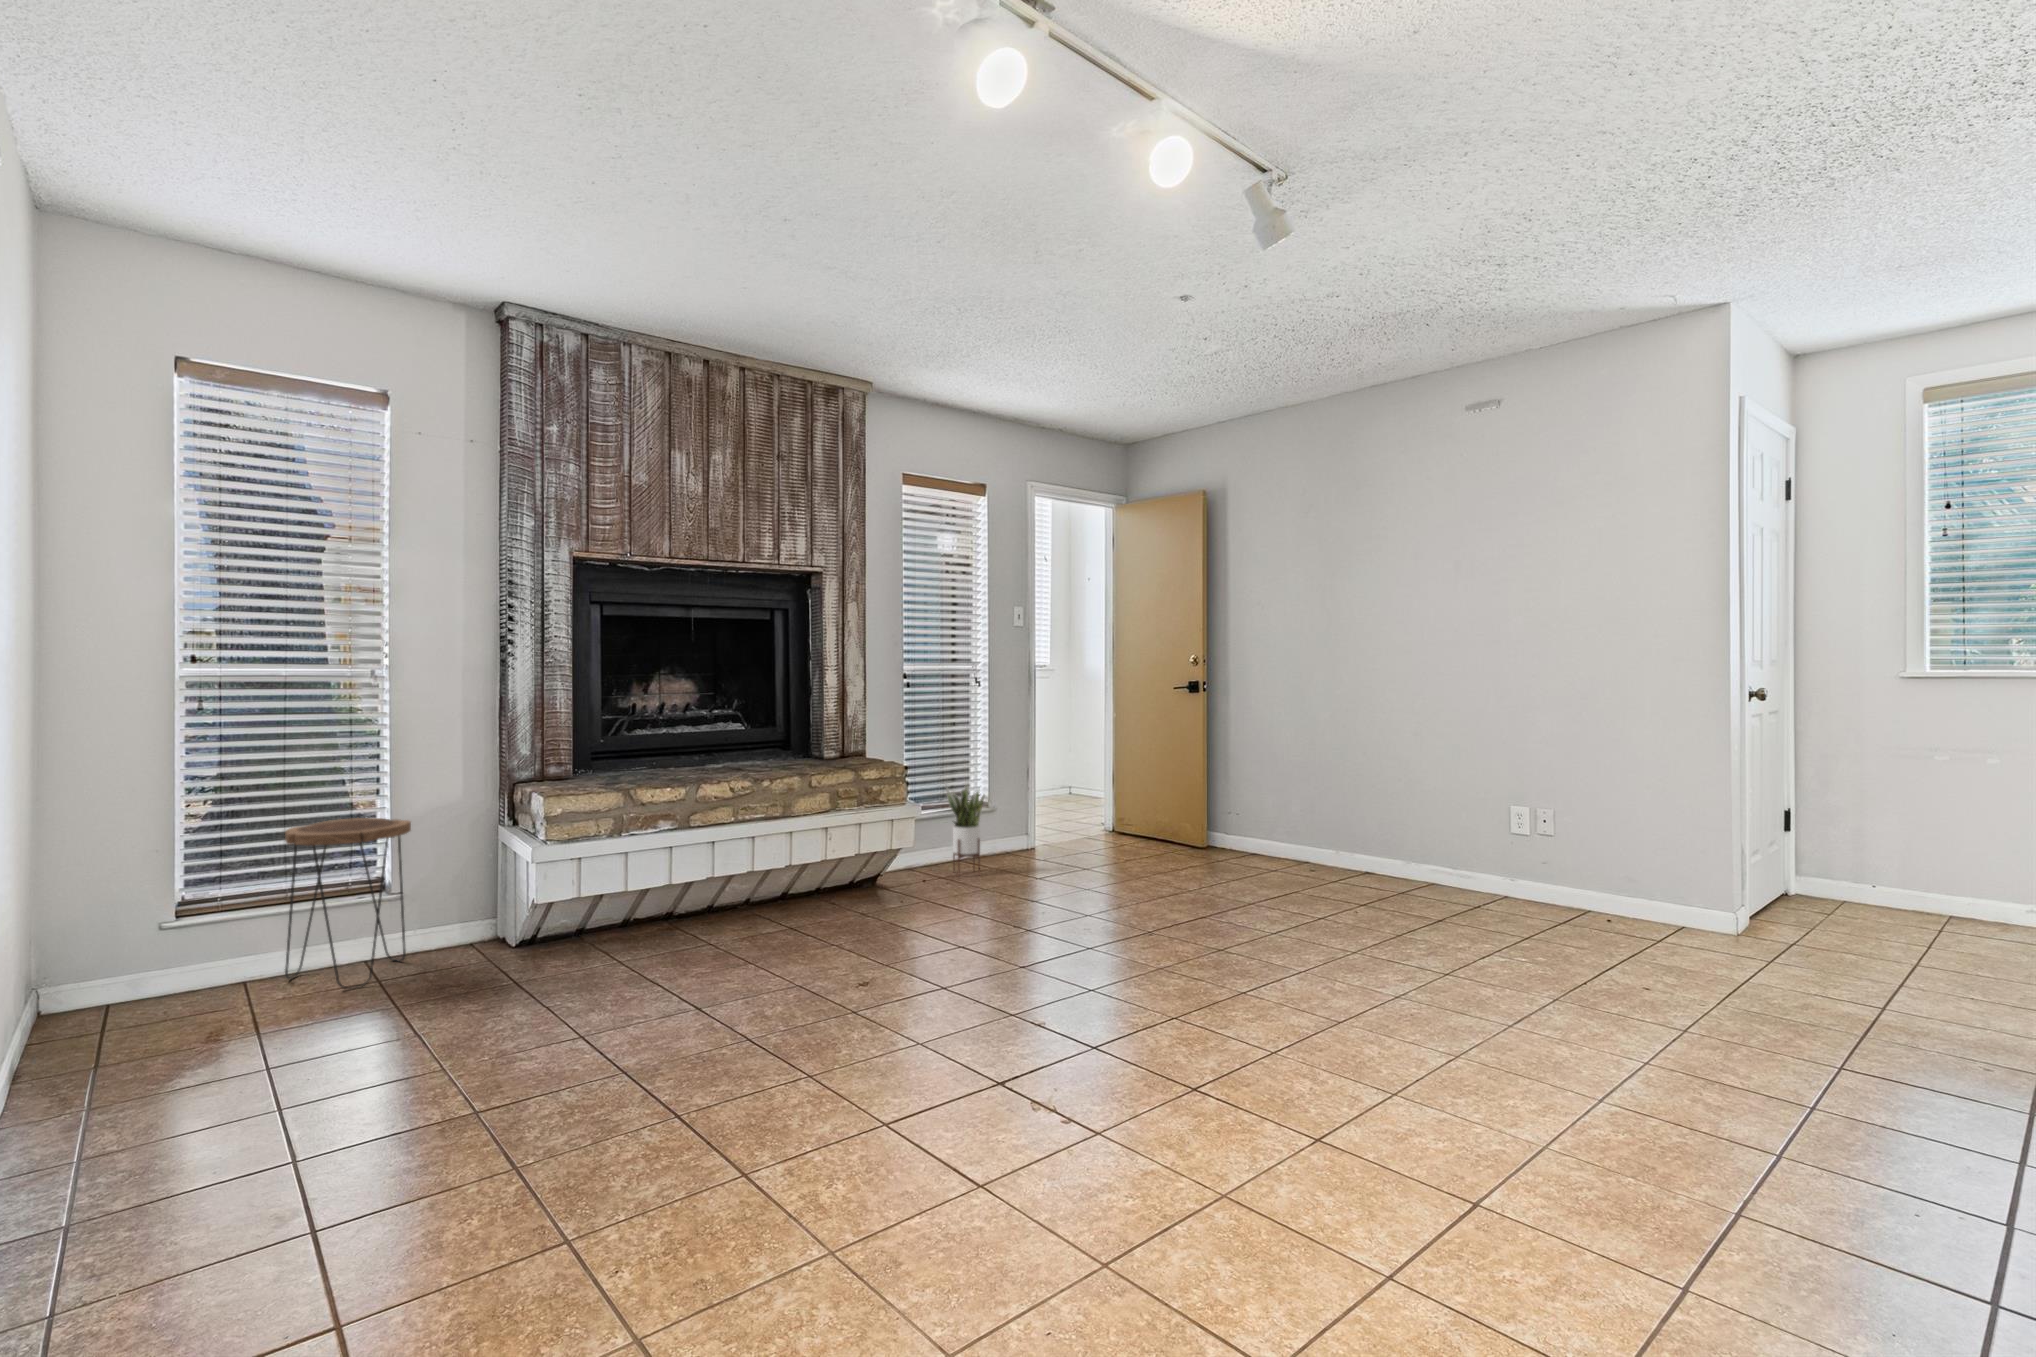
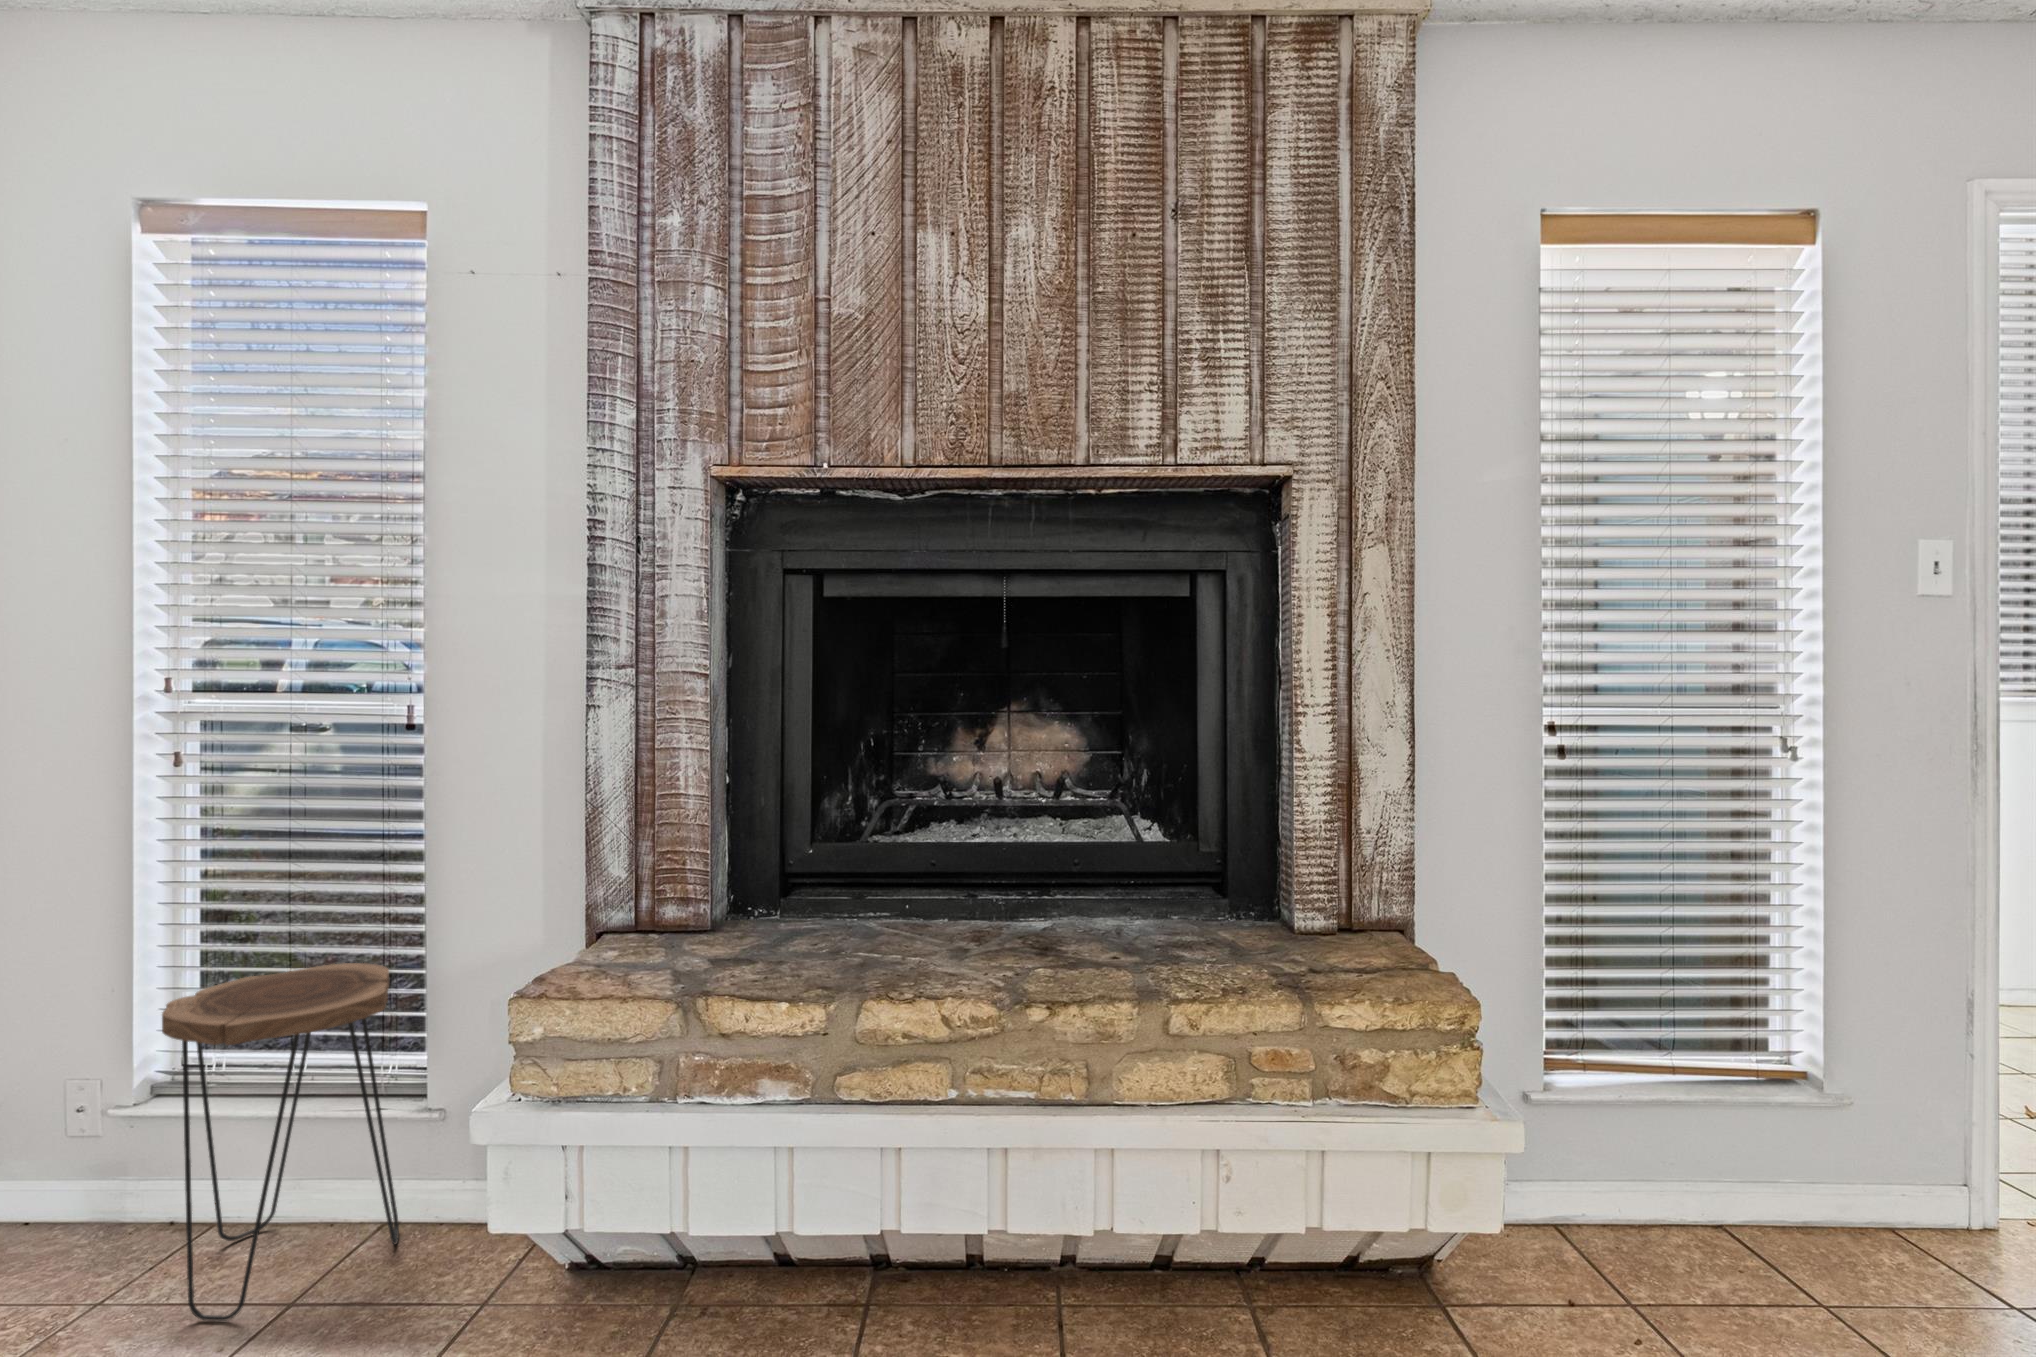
potted plant: present [944,783,985,875] -> none [1645,1017,1782,1319]

